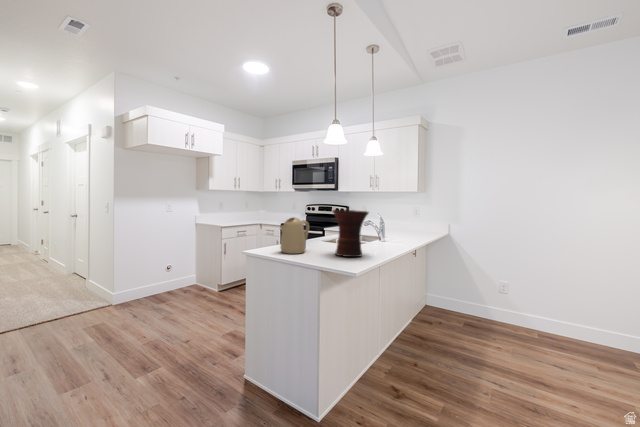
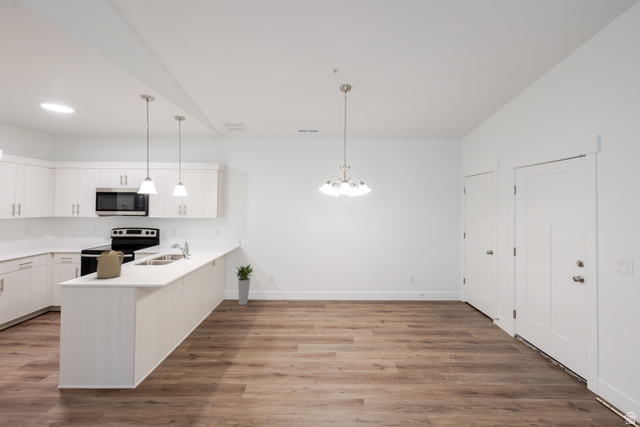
vase: present [333,210,369,257] -> none [144,241,173,275]
planter: none [443,260,475,320] -> present [236,265,252,305]

